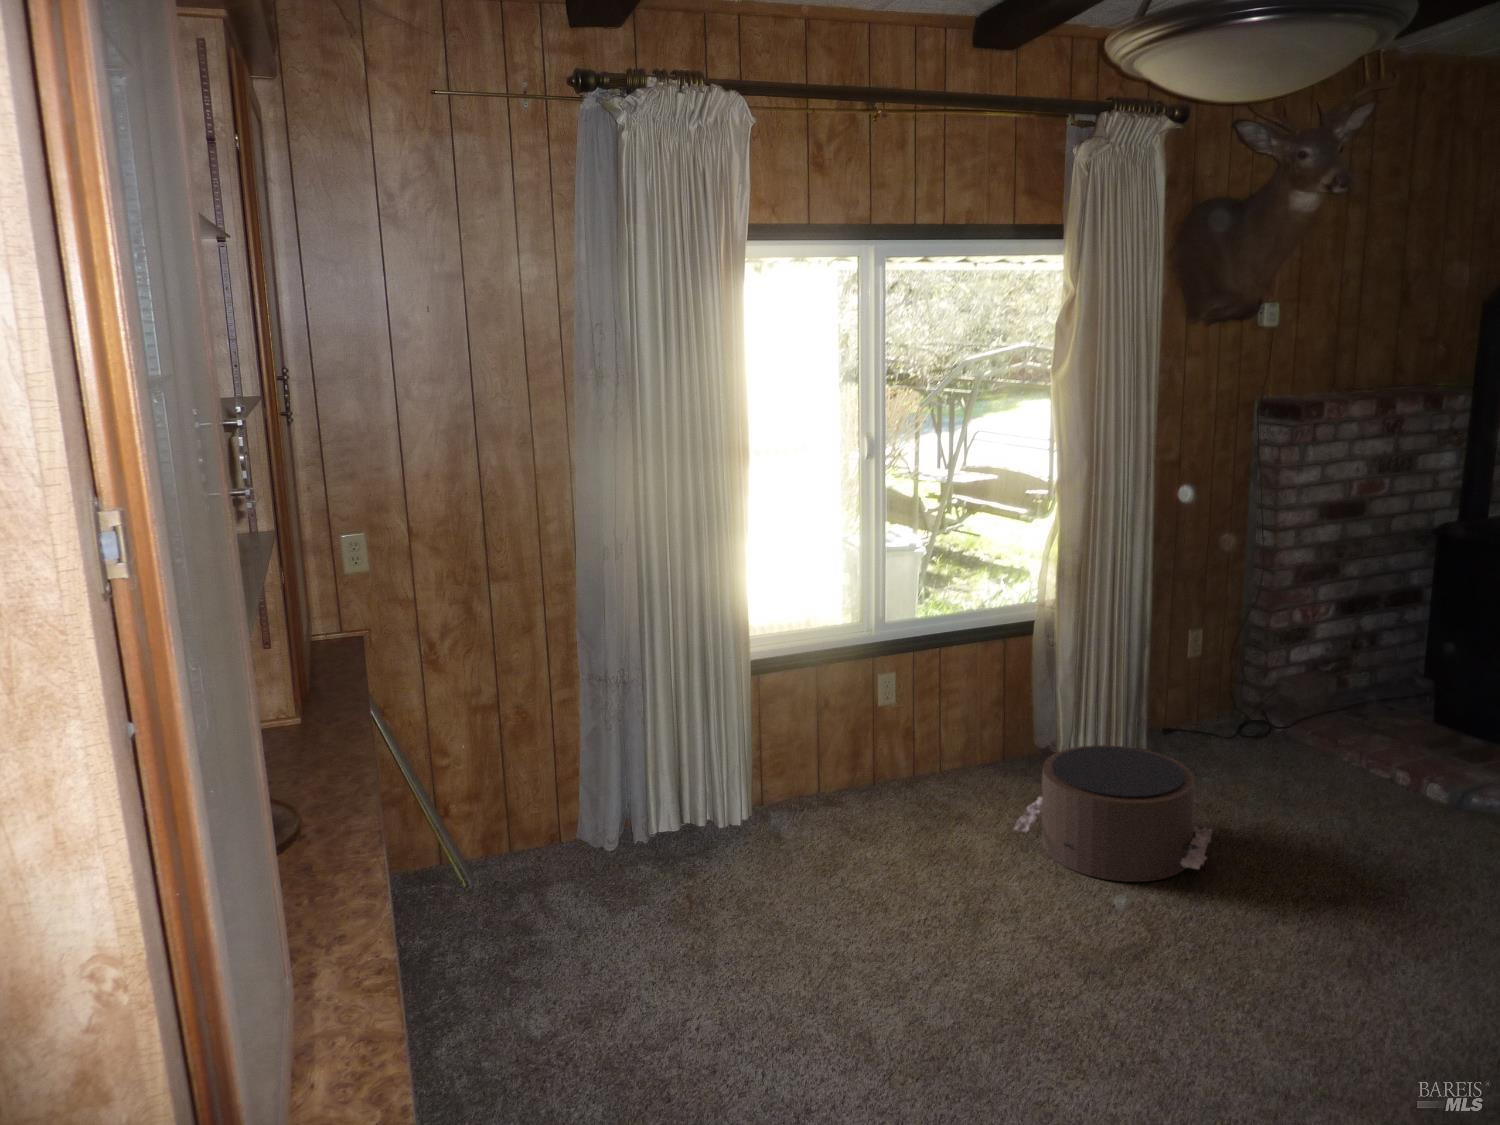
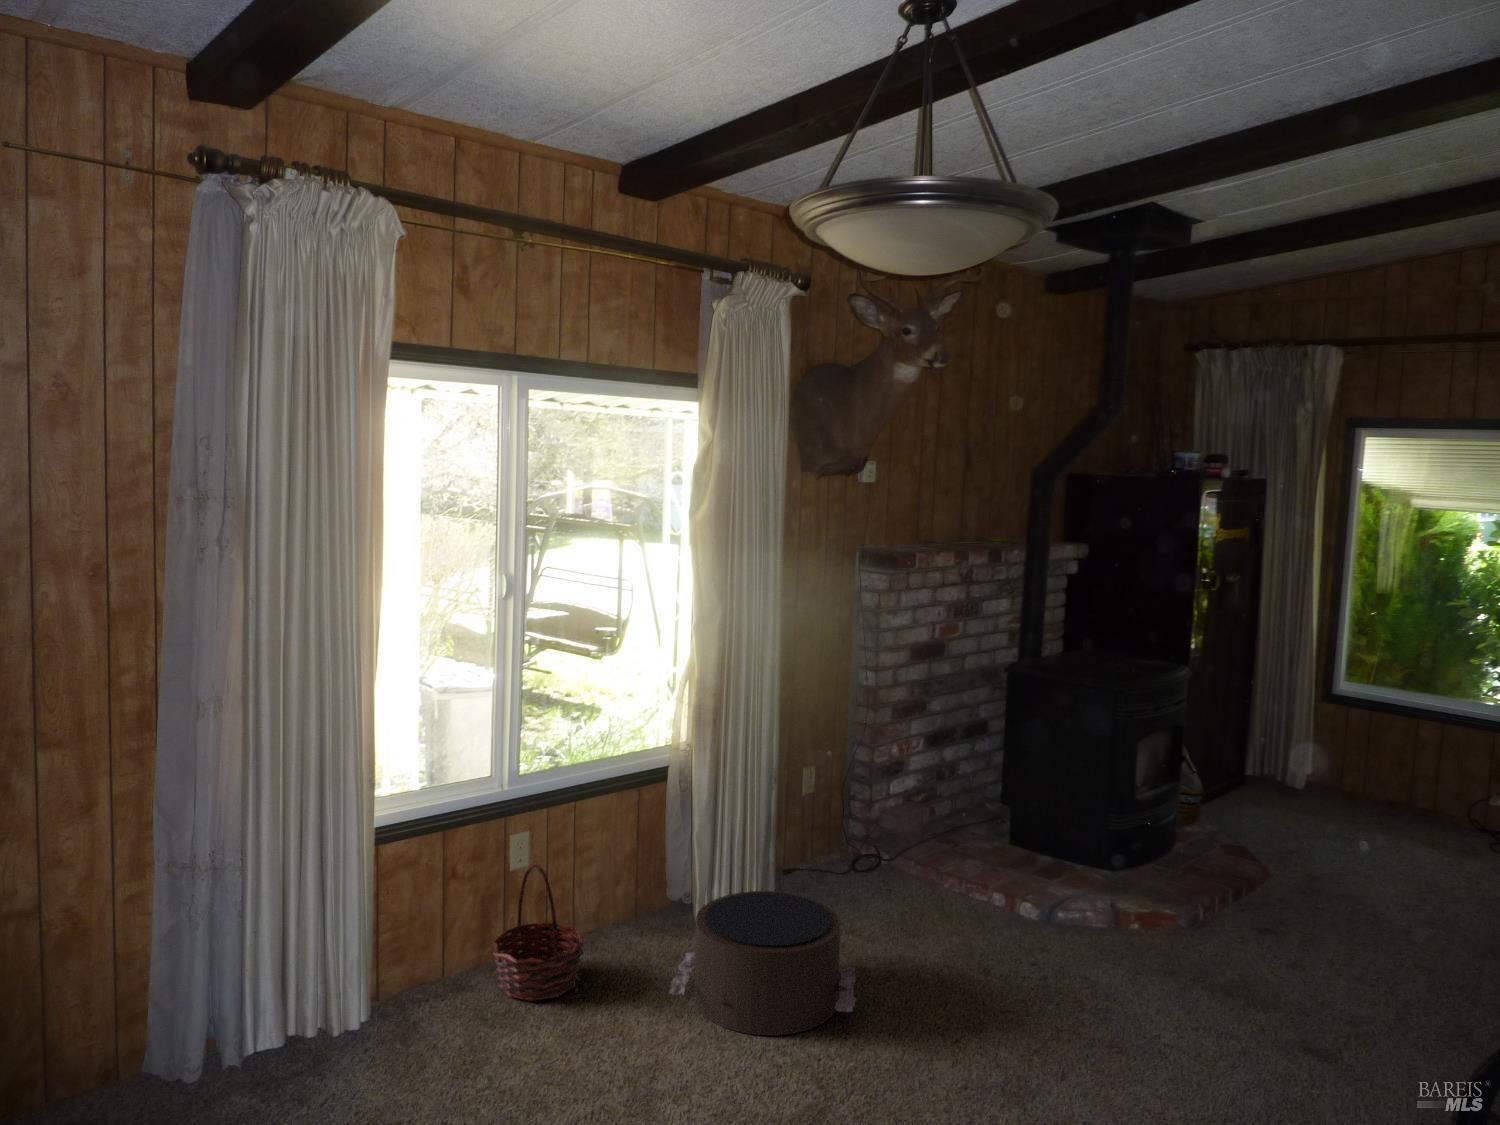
basket: none [858,702,940,822] -> present [493,864,585,1001]

